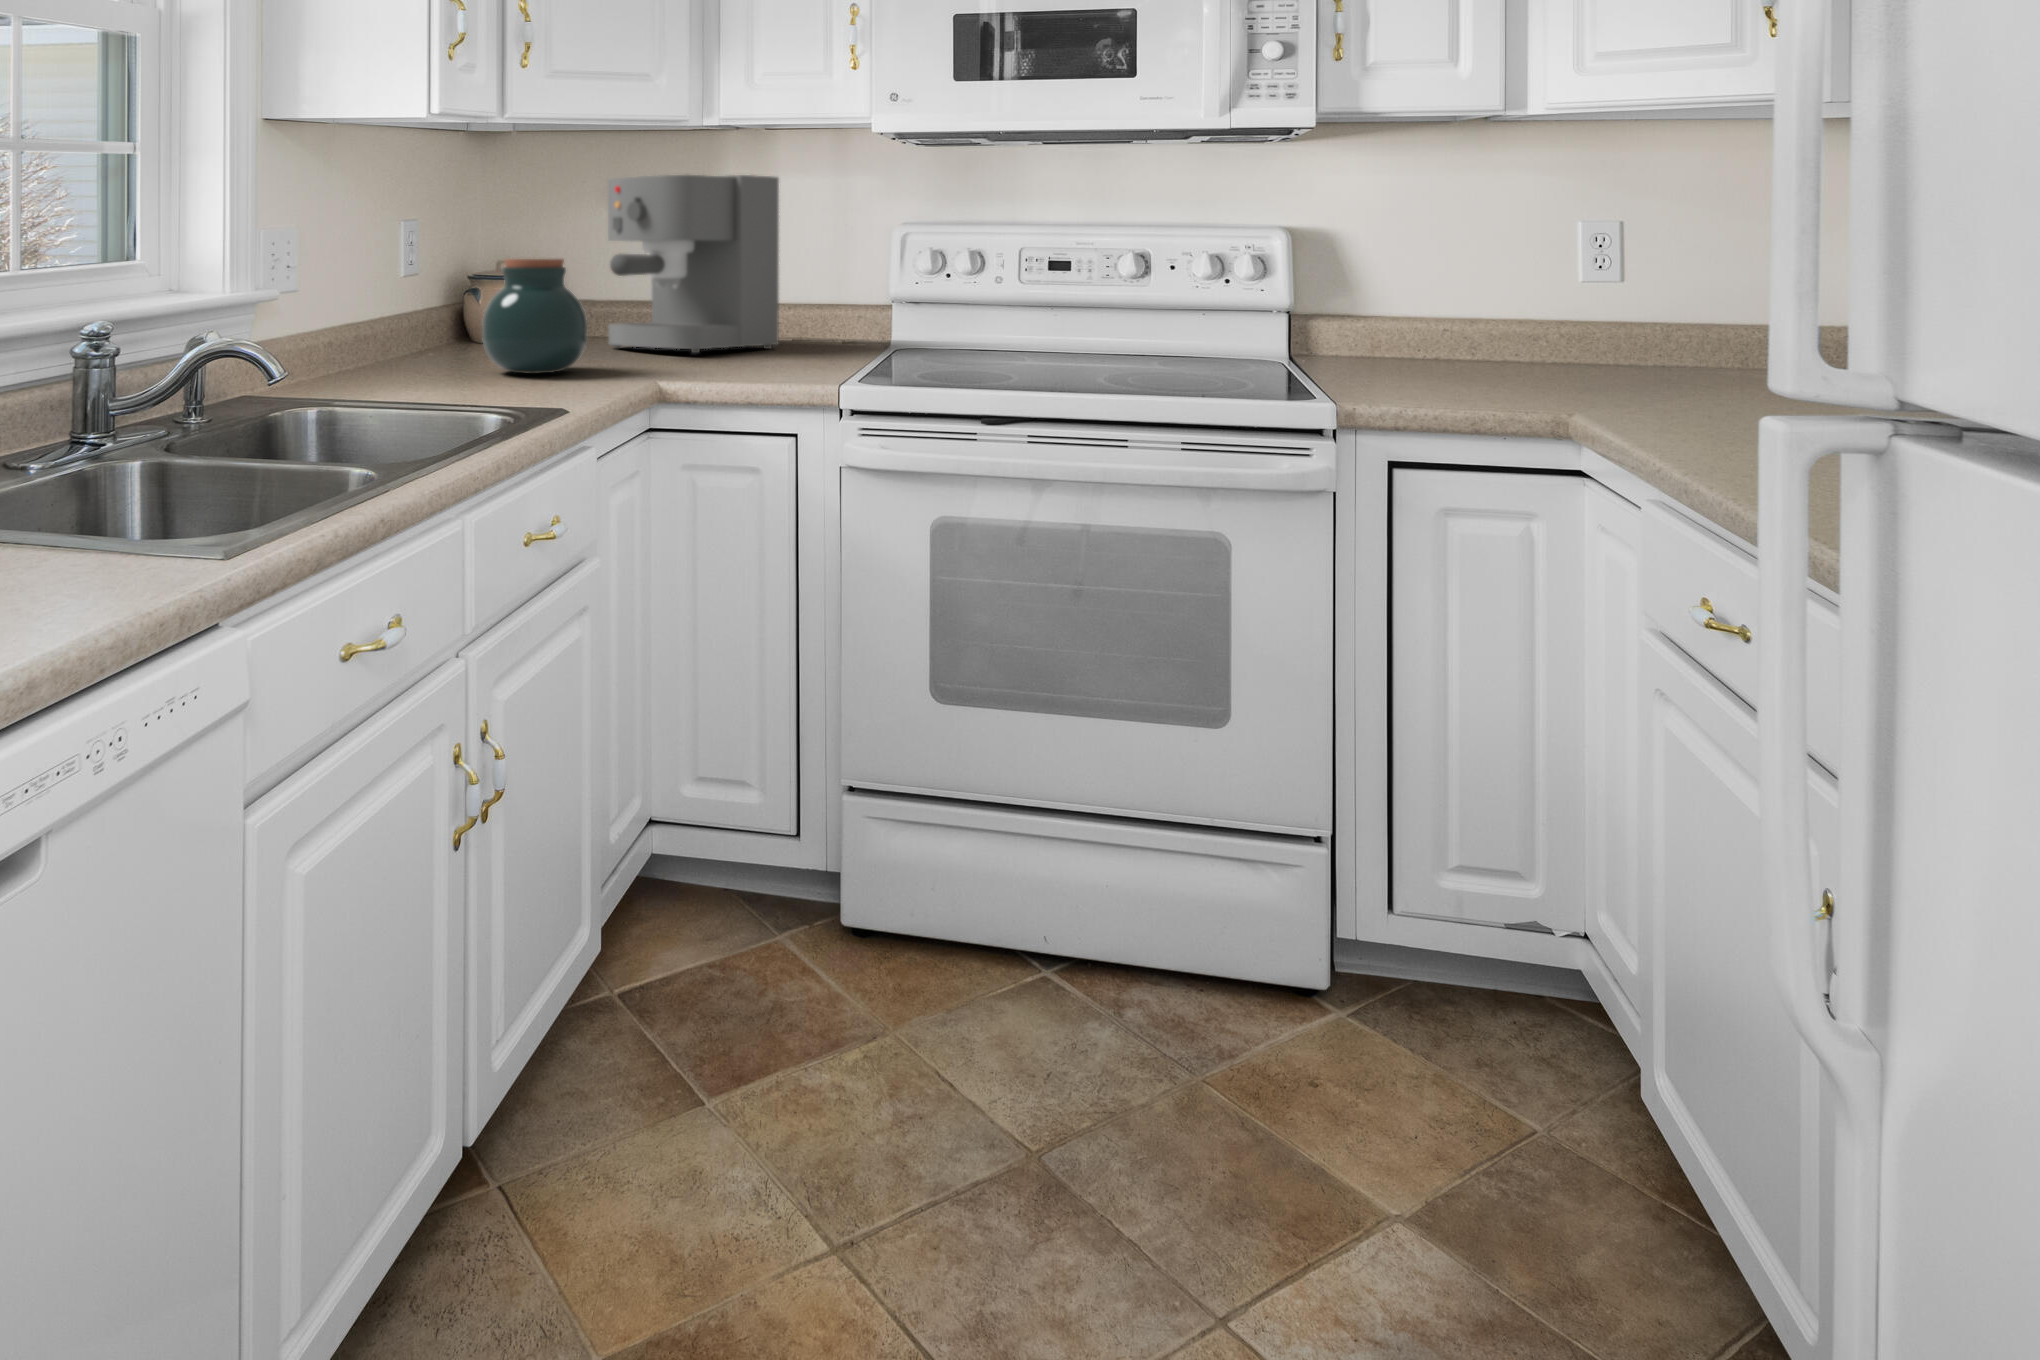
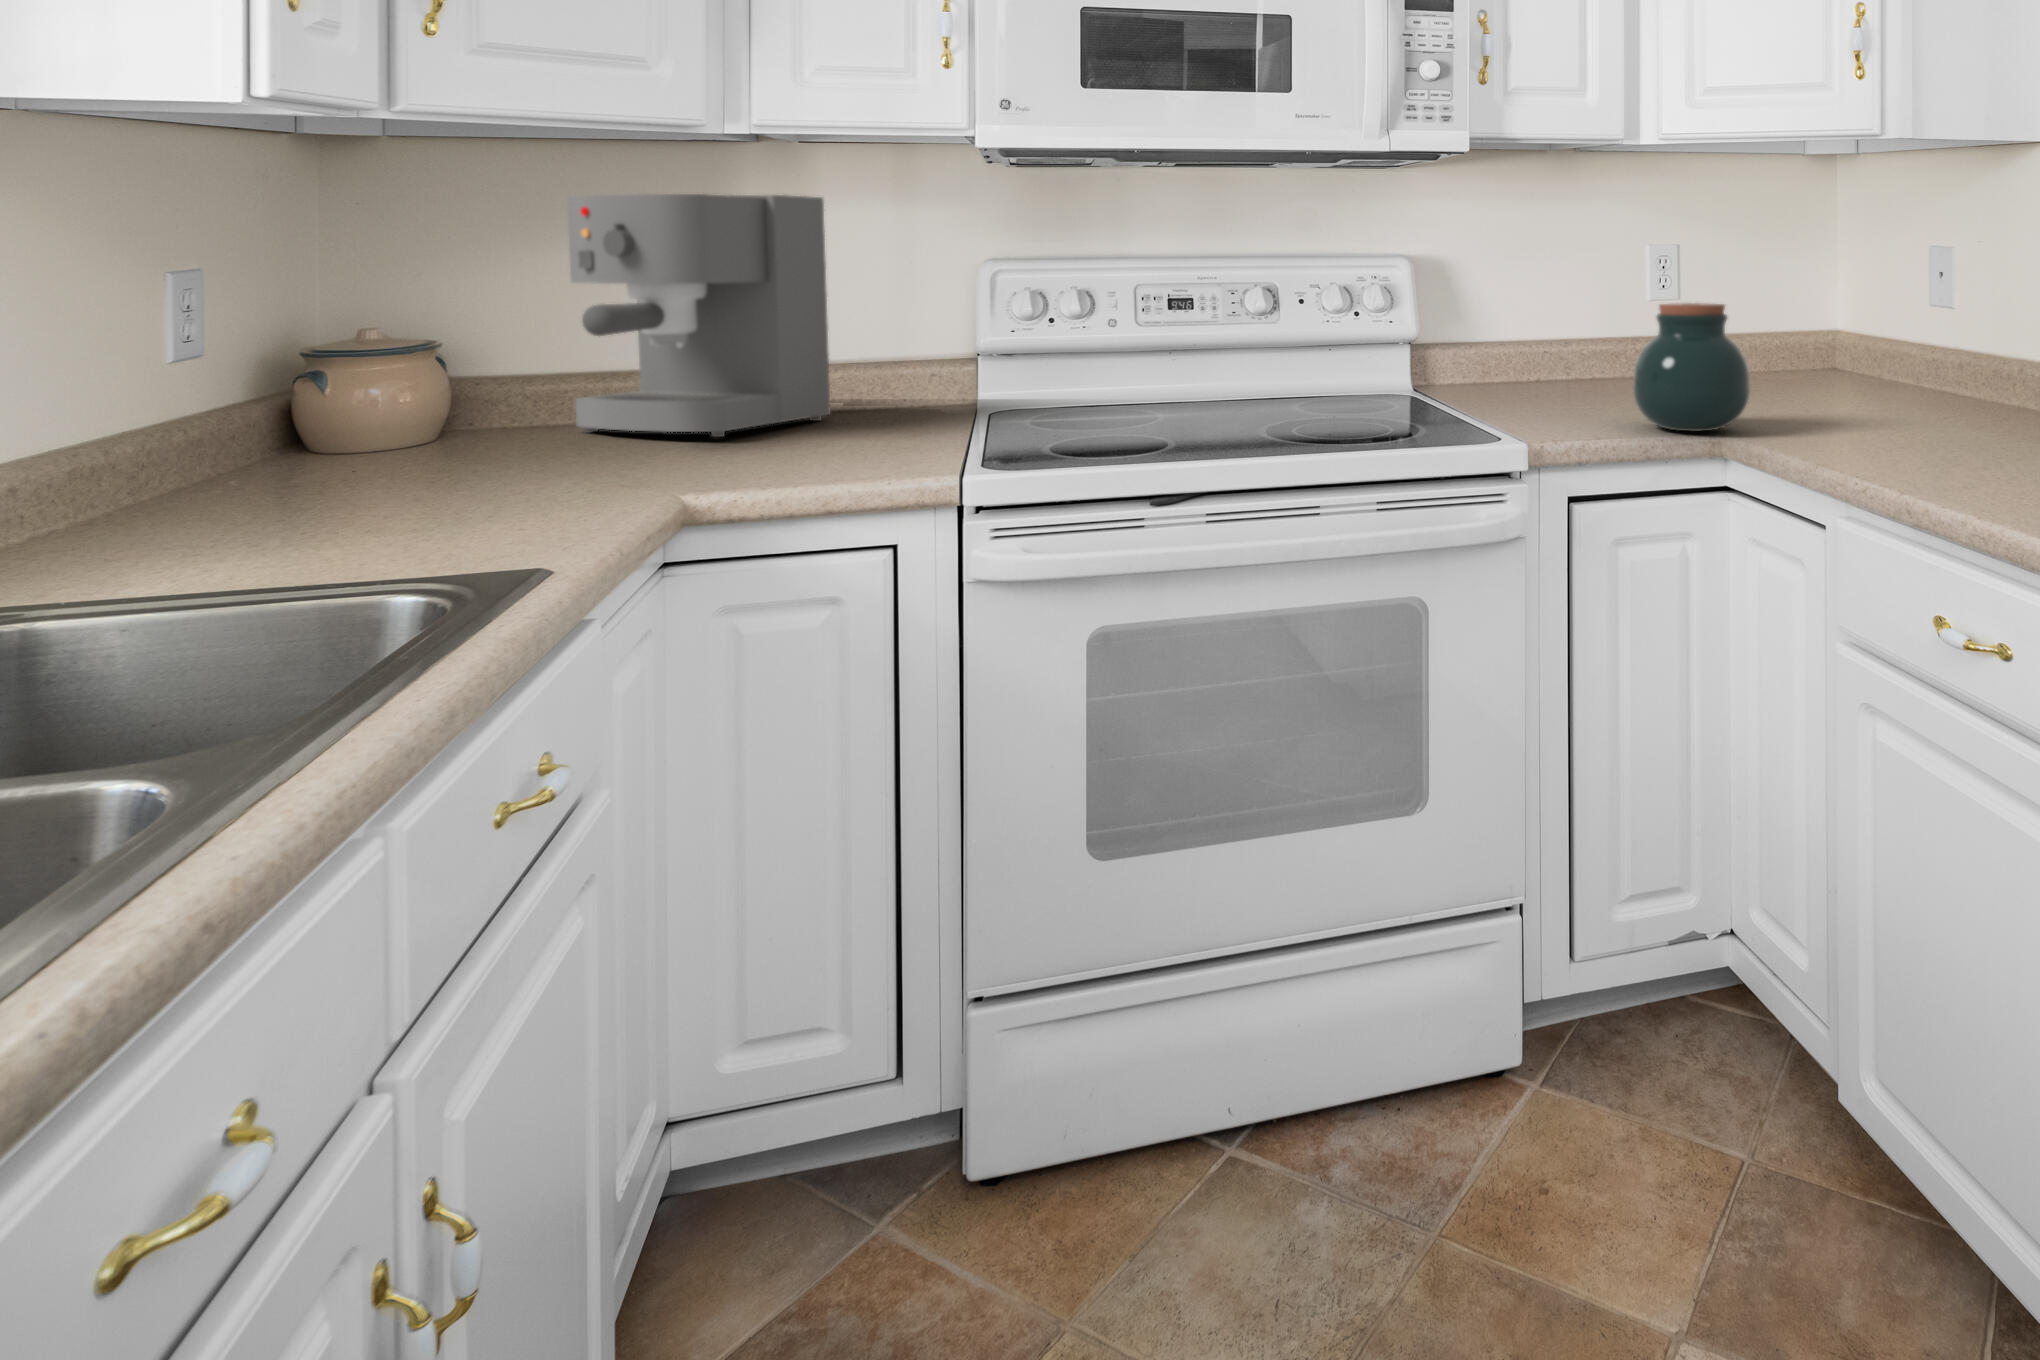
jar: present [482,259,587,374] -> present [1633,303,1750,431]

